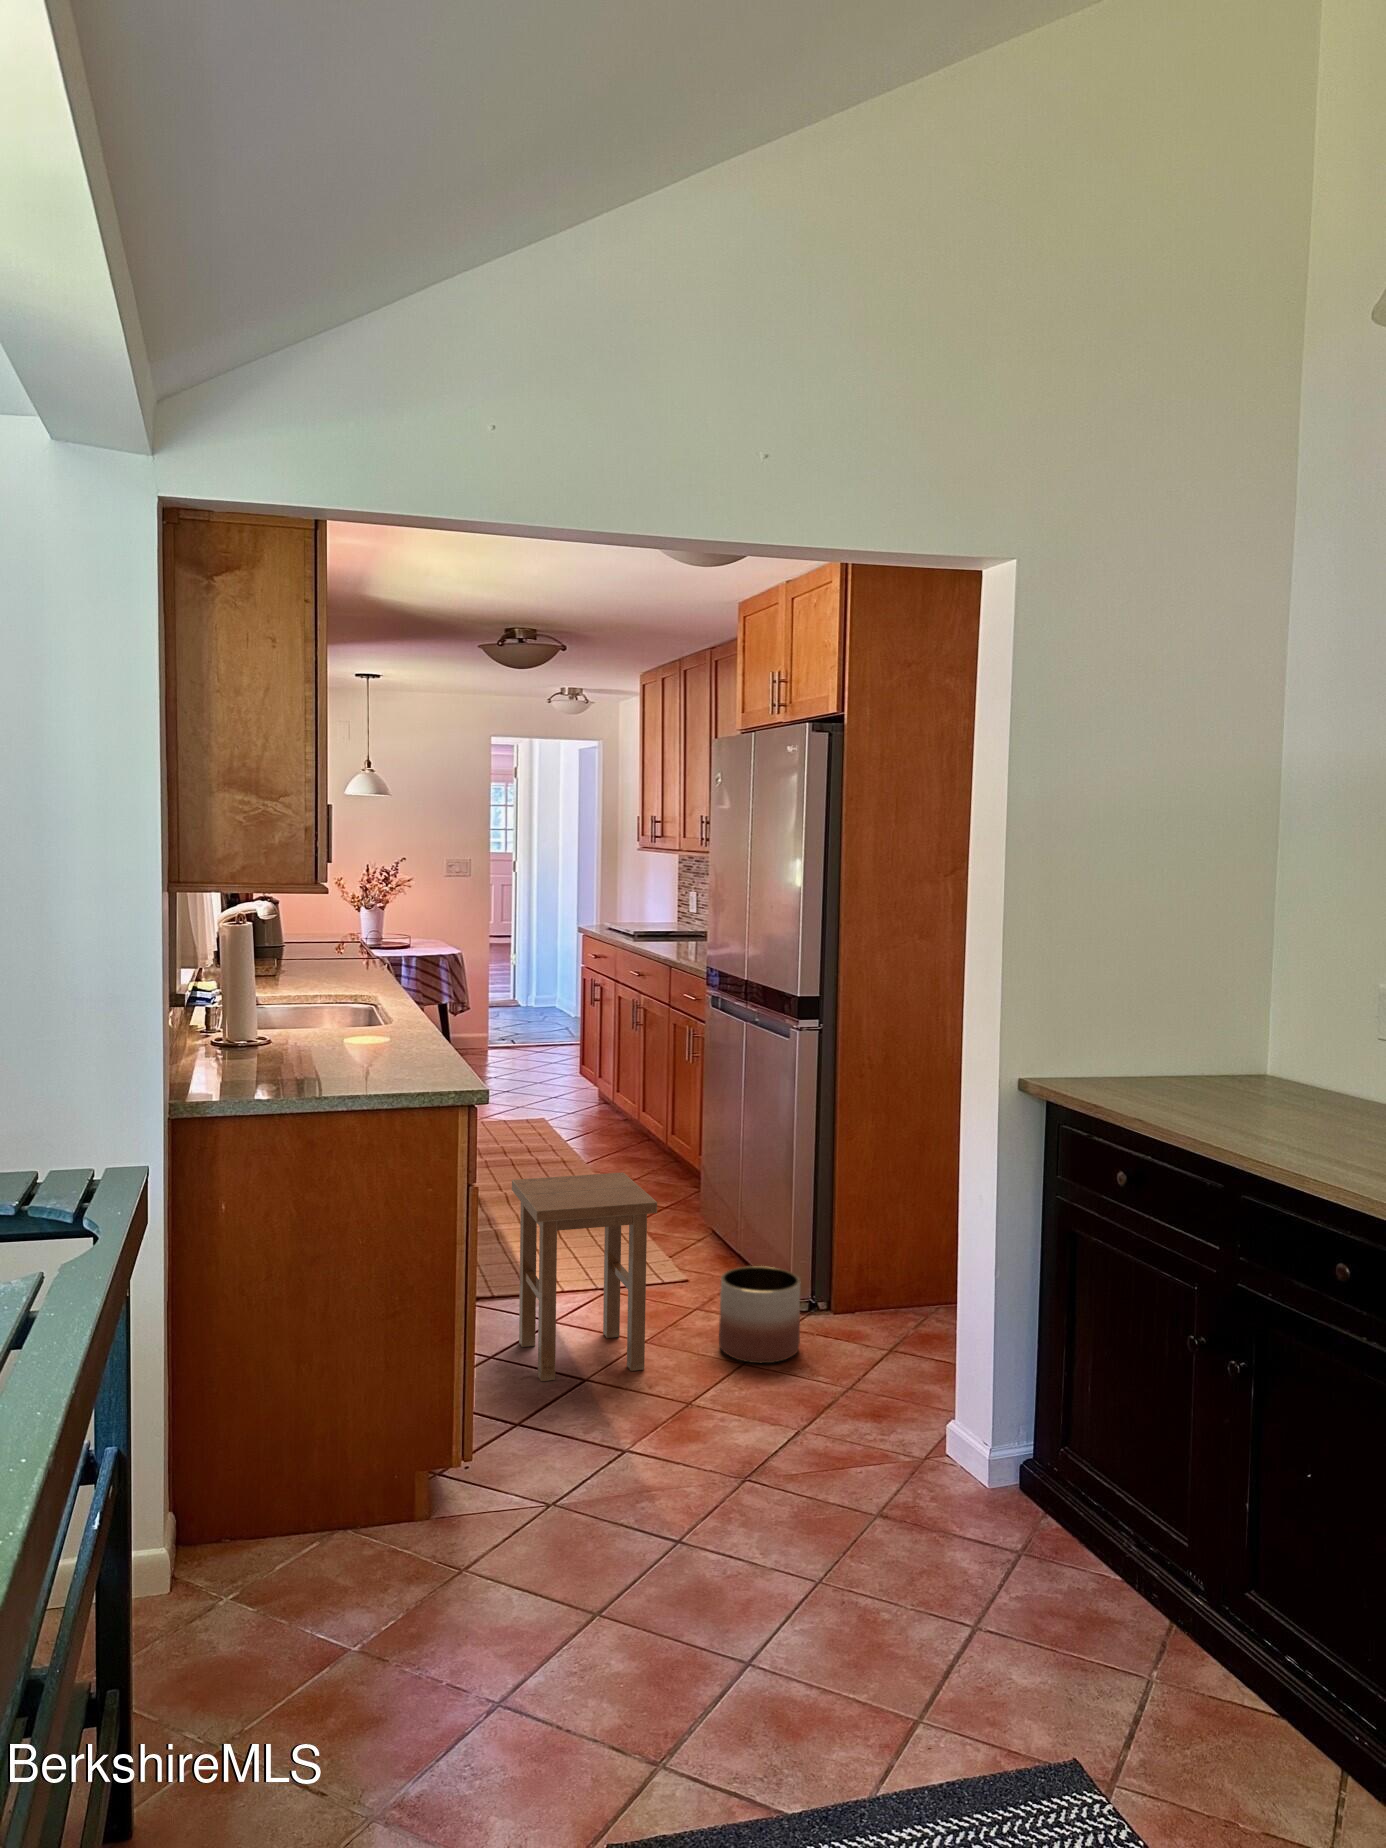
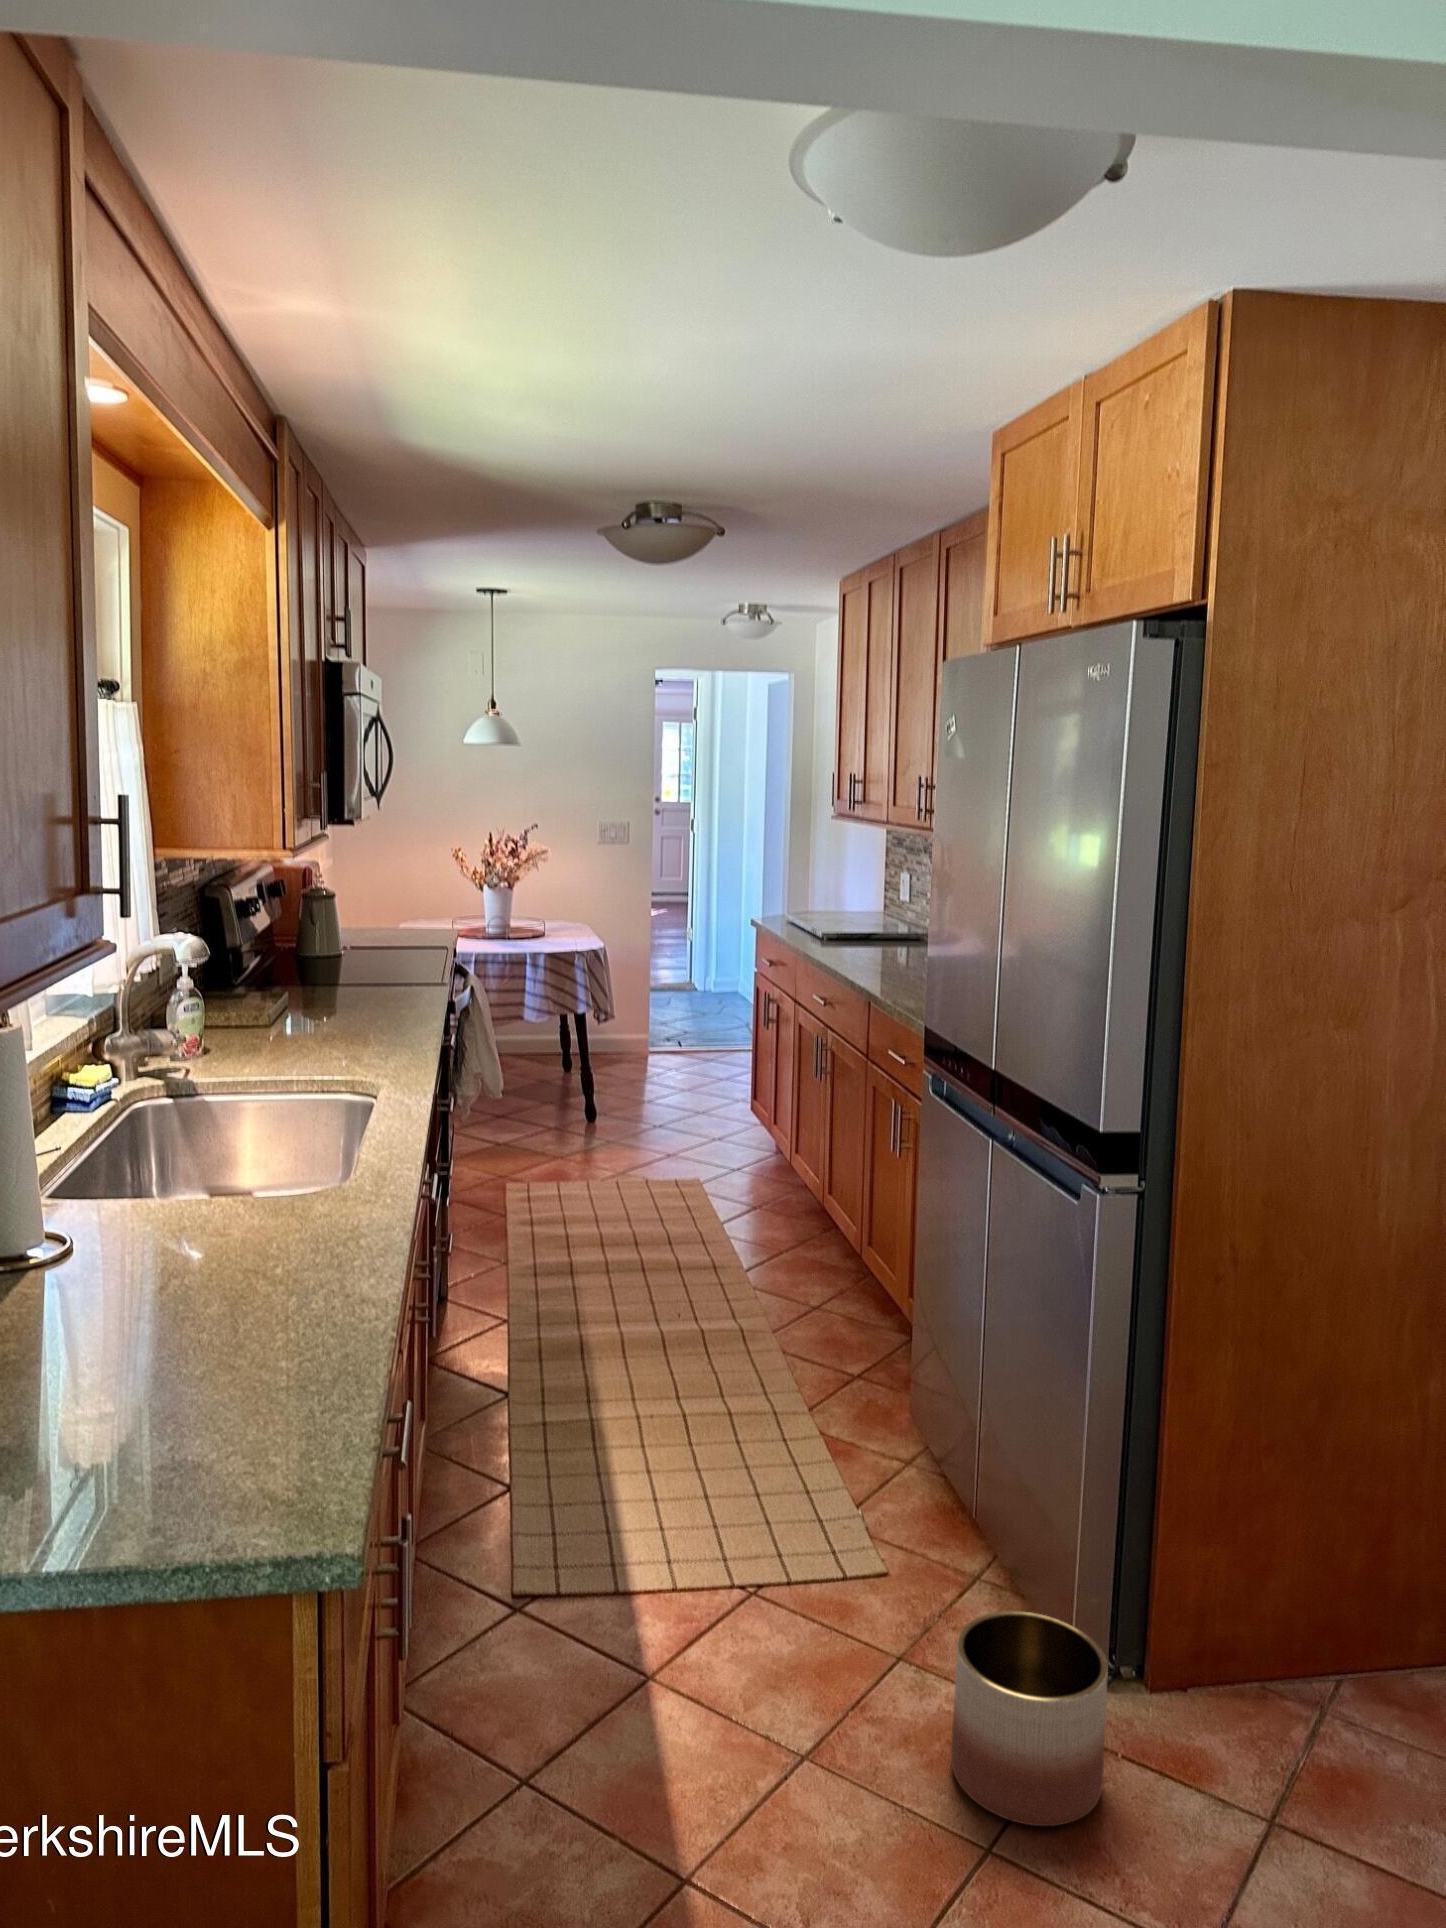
stool: present [512,1173,657,1381] -> none [585,1426,841,1849]

